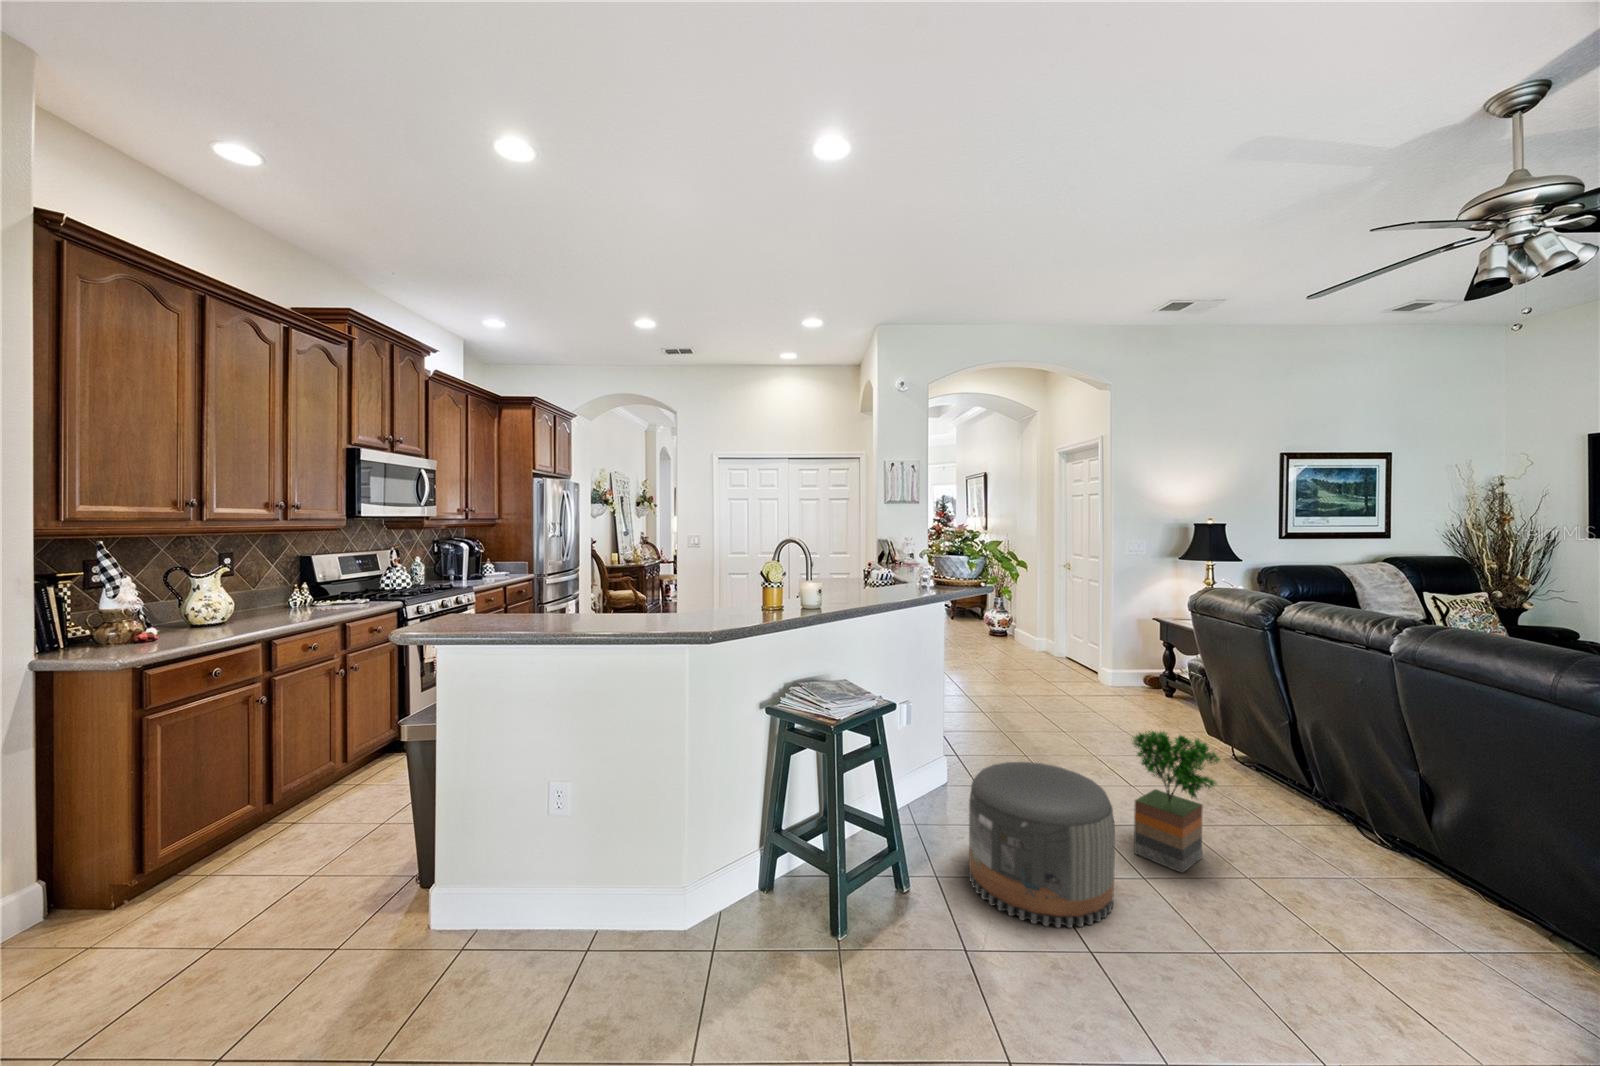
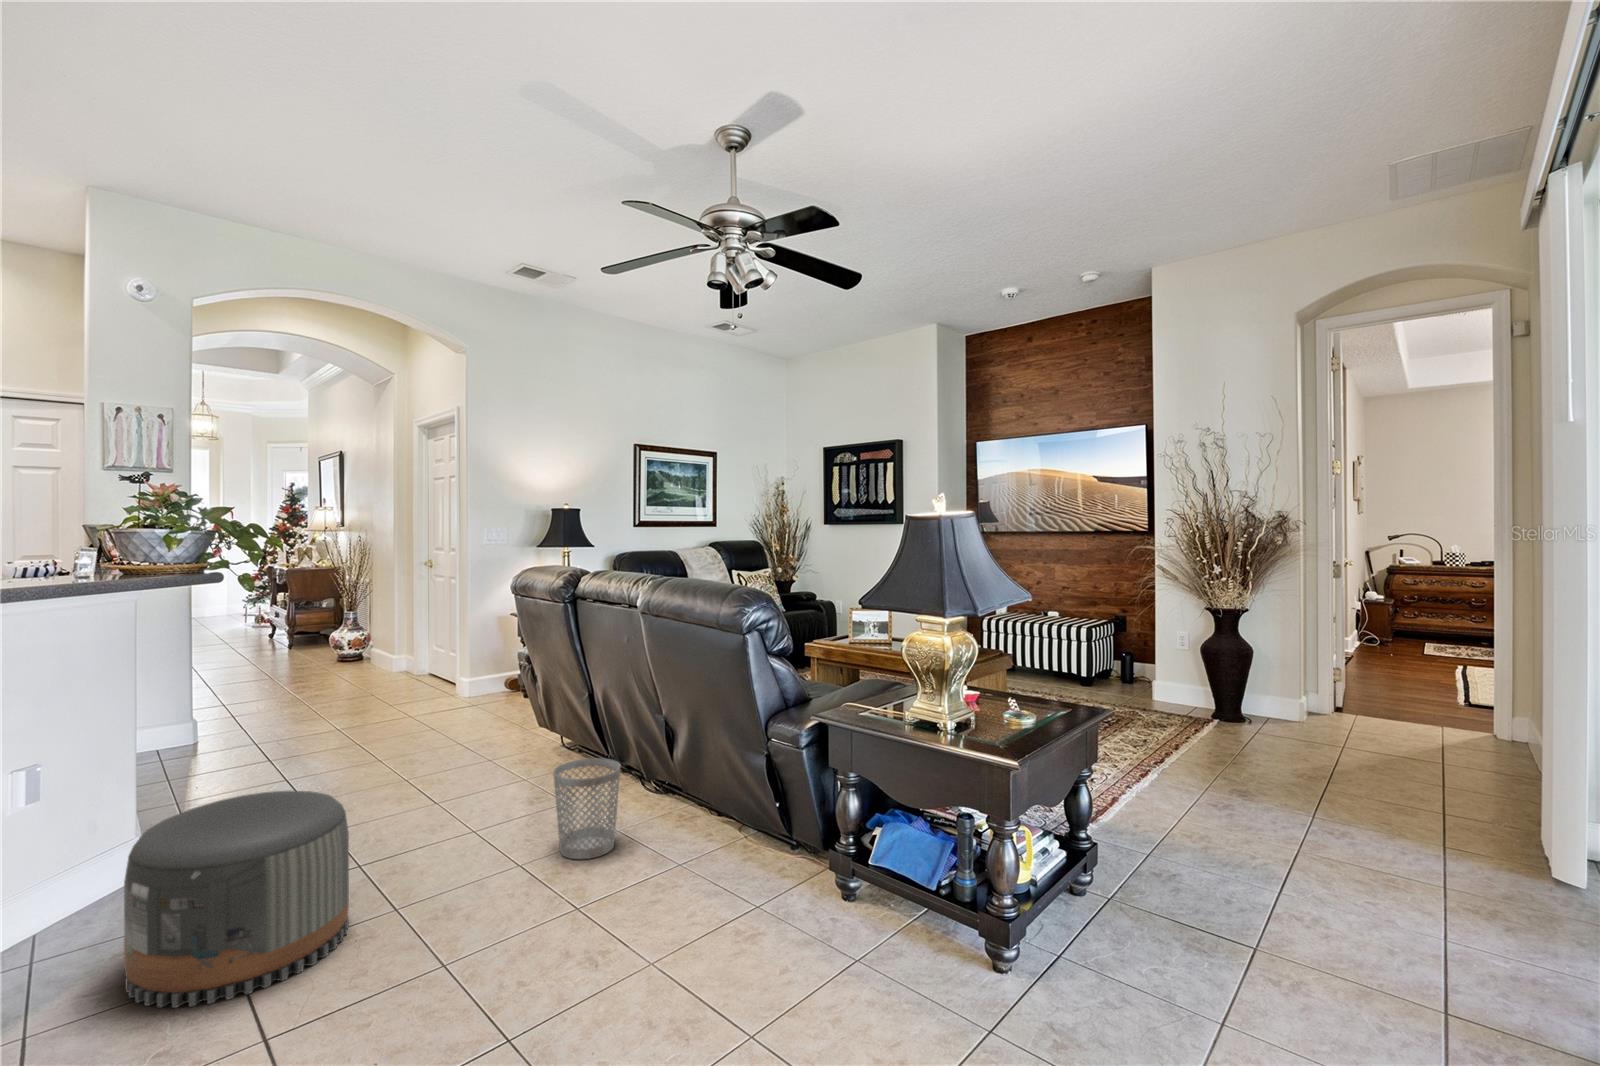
potted tree: present [1133,731,1220,873] -> none [398,720,498,874]
wastebasket: none [1289,800,1378,914] -> present [553,758,620,859]

